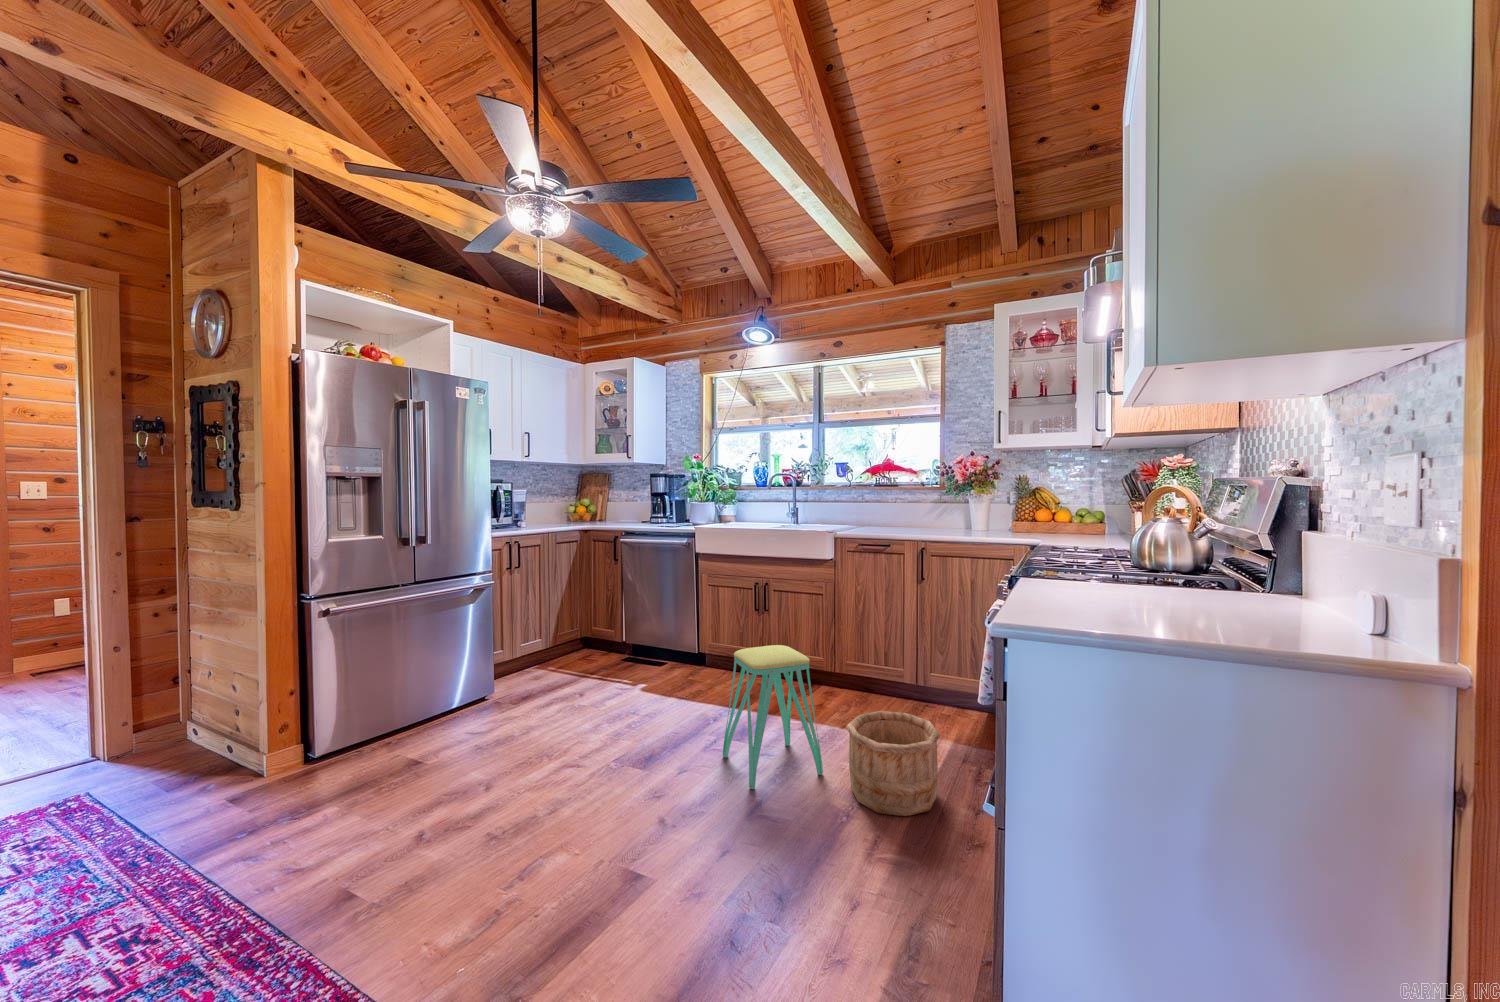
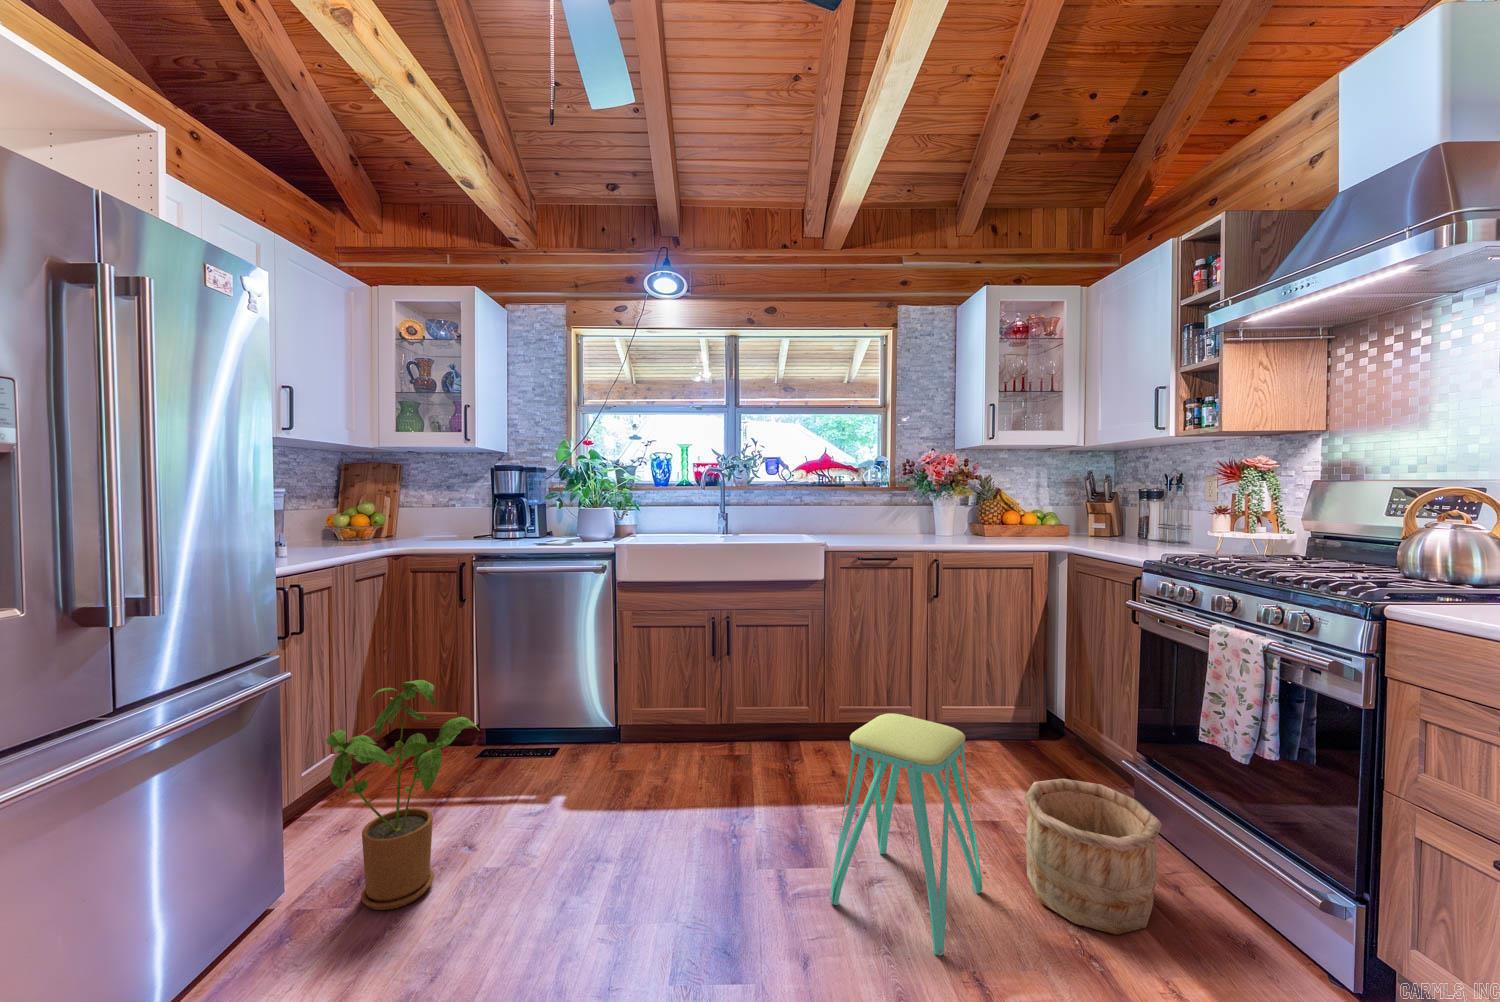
house plant: none [500,595,574,708] -> present [326,680,479,910]

